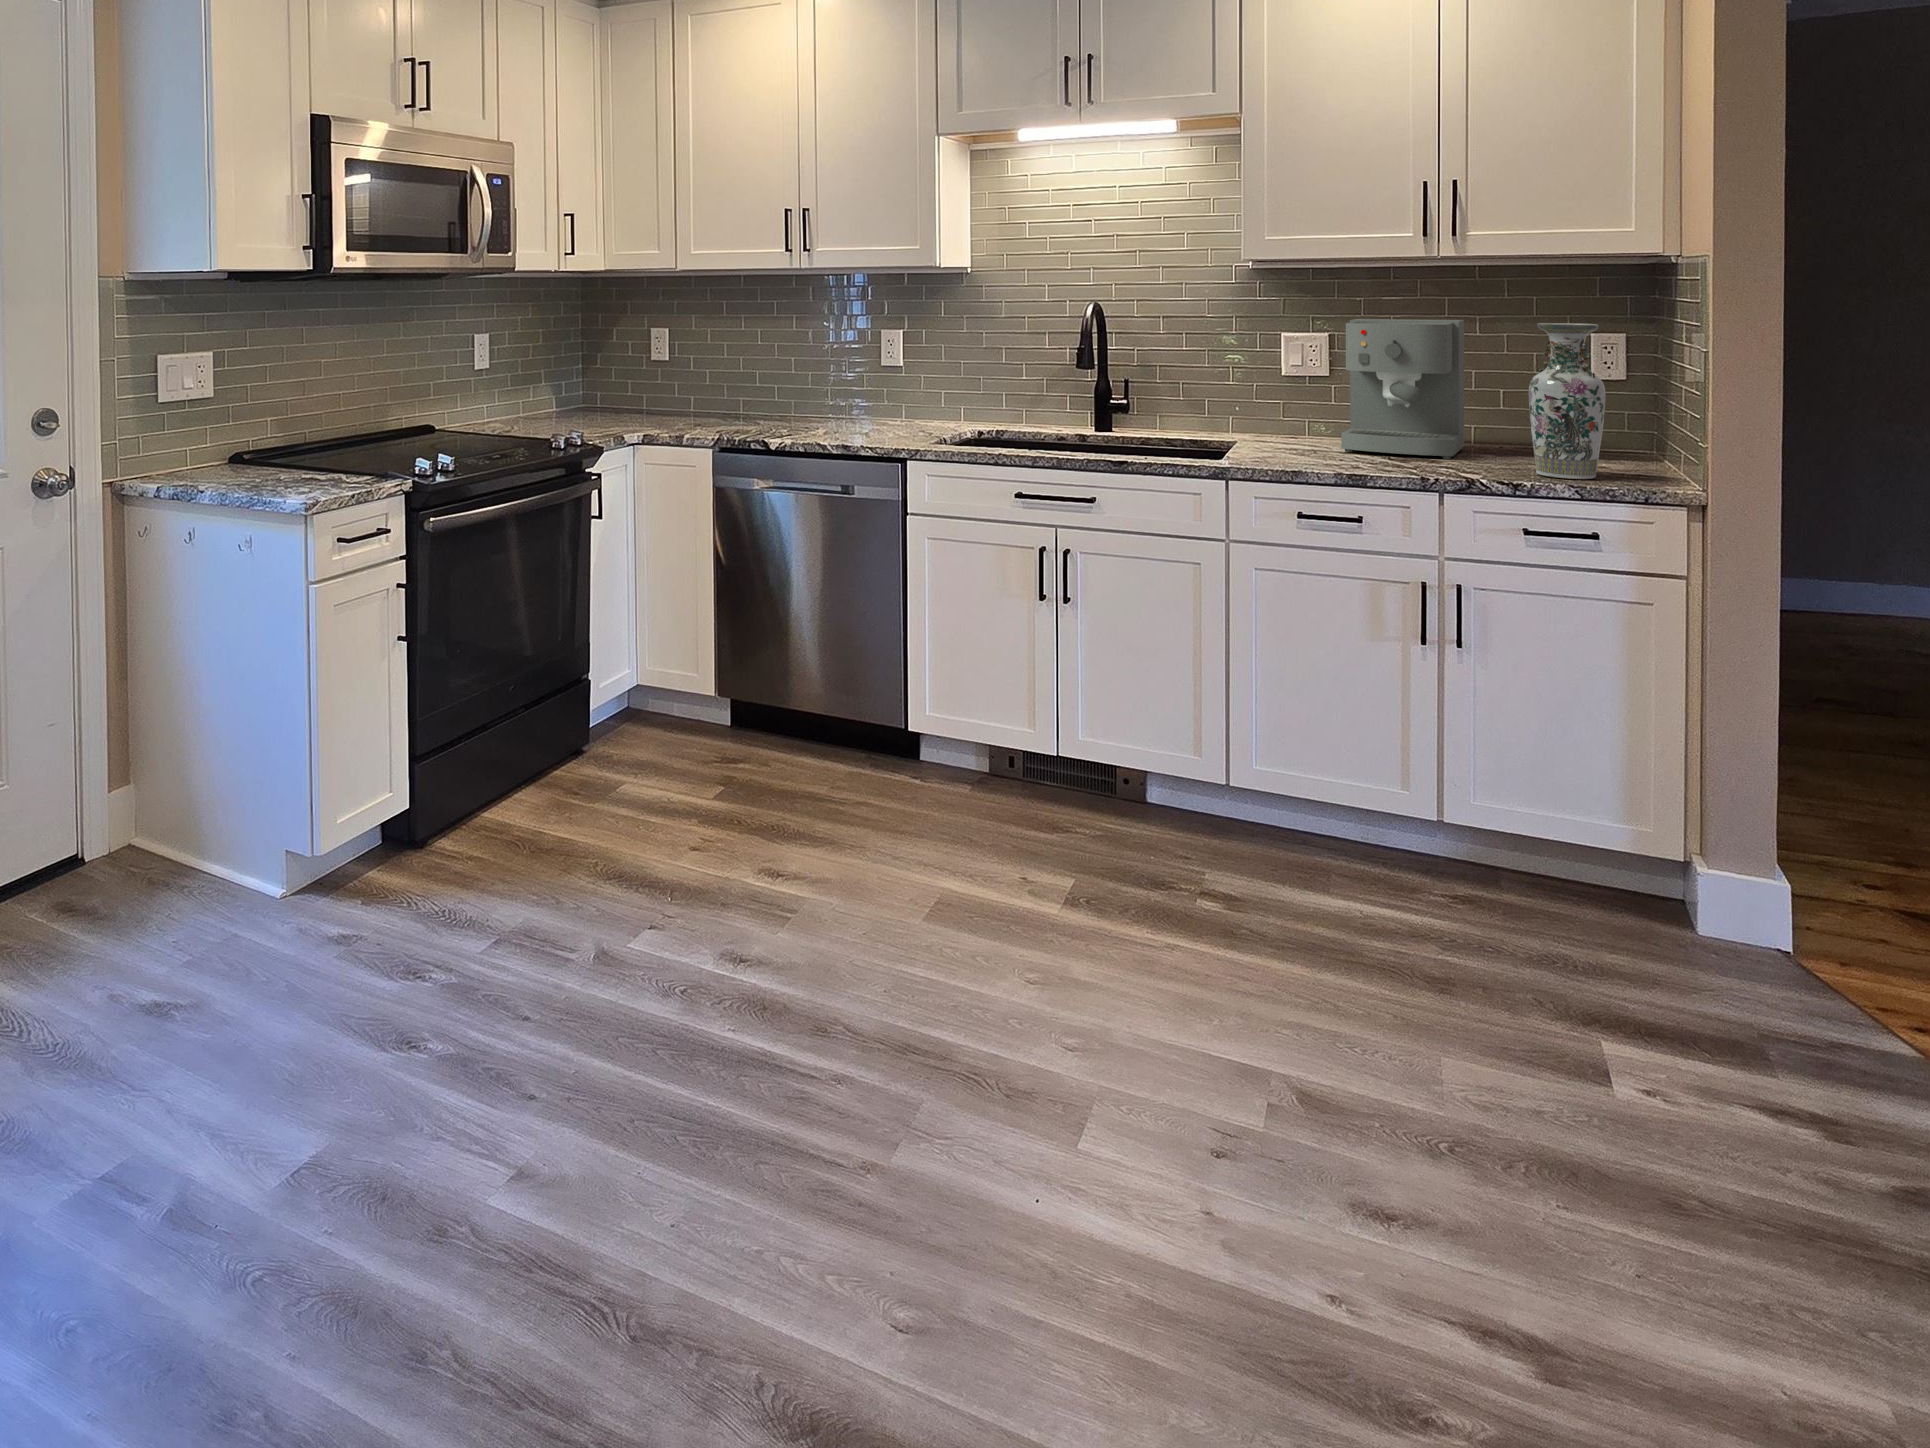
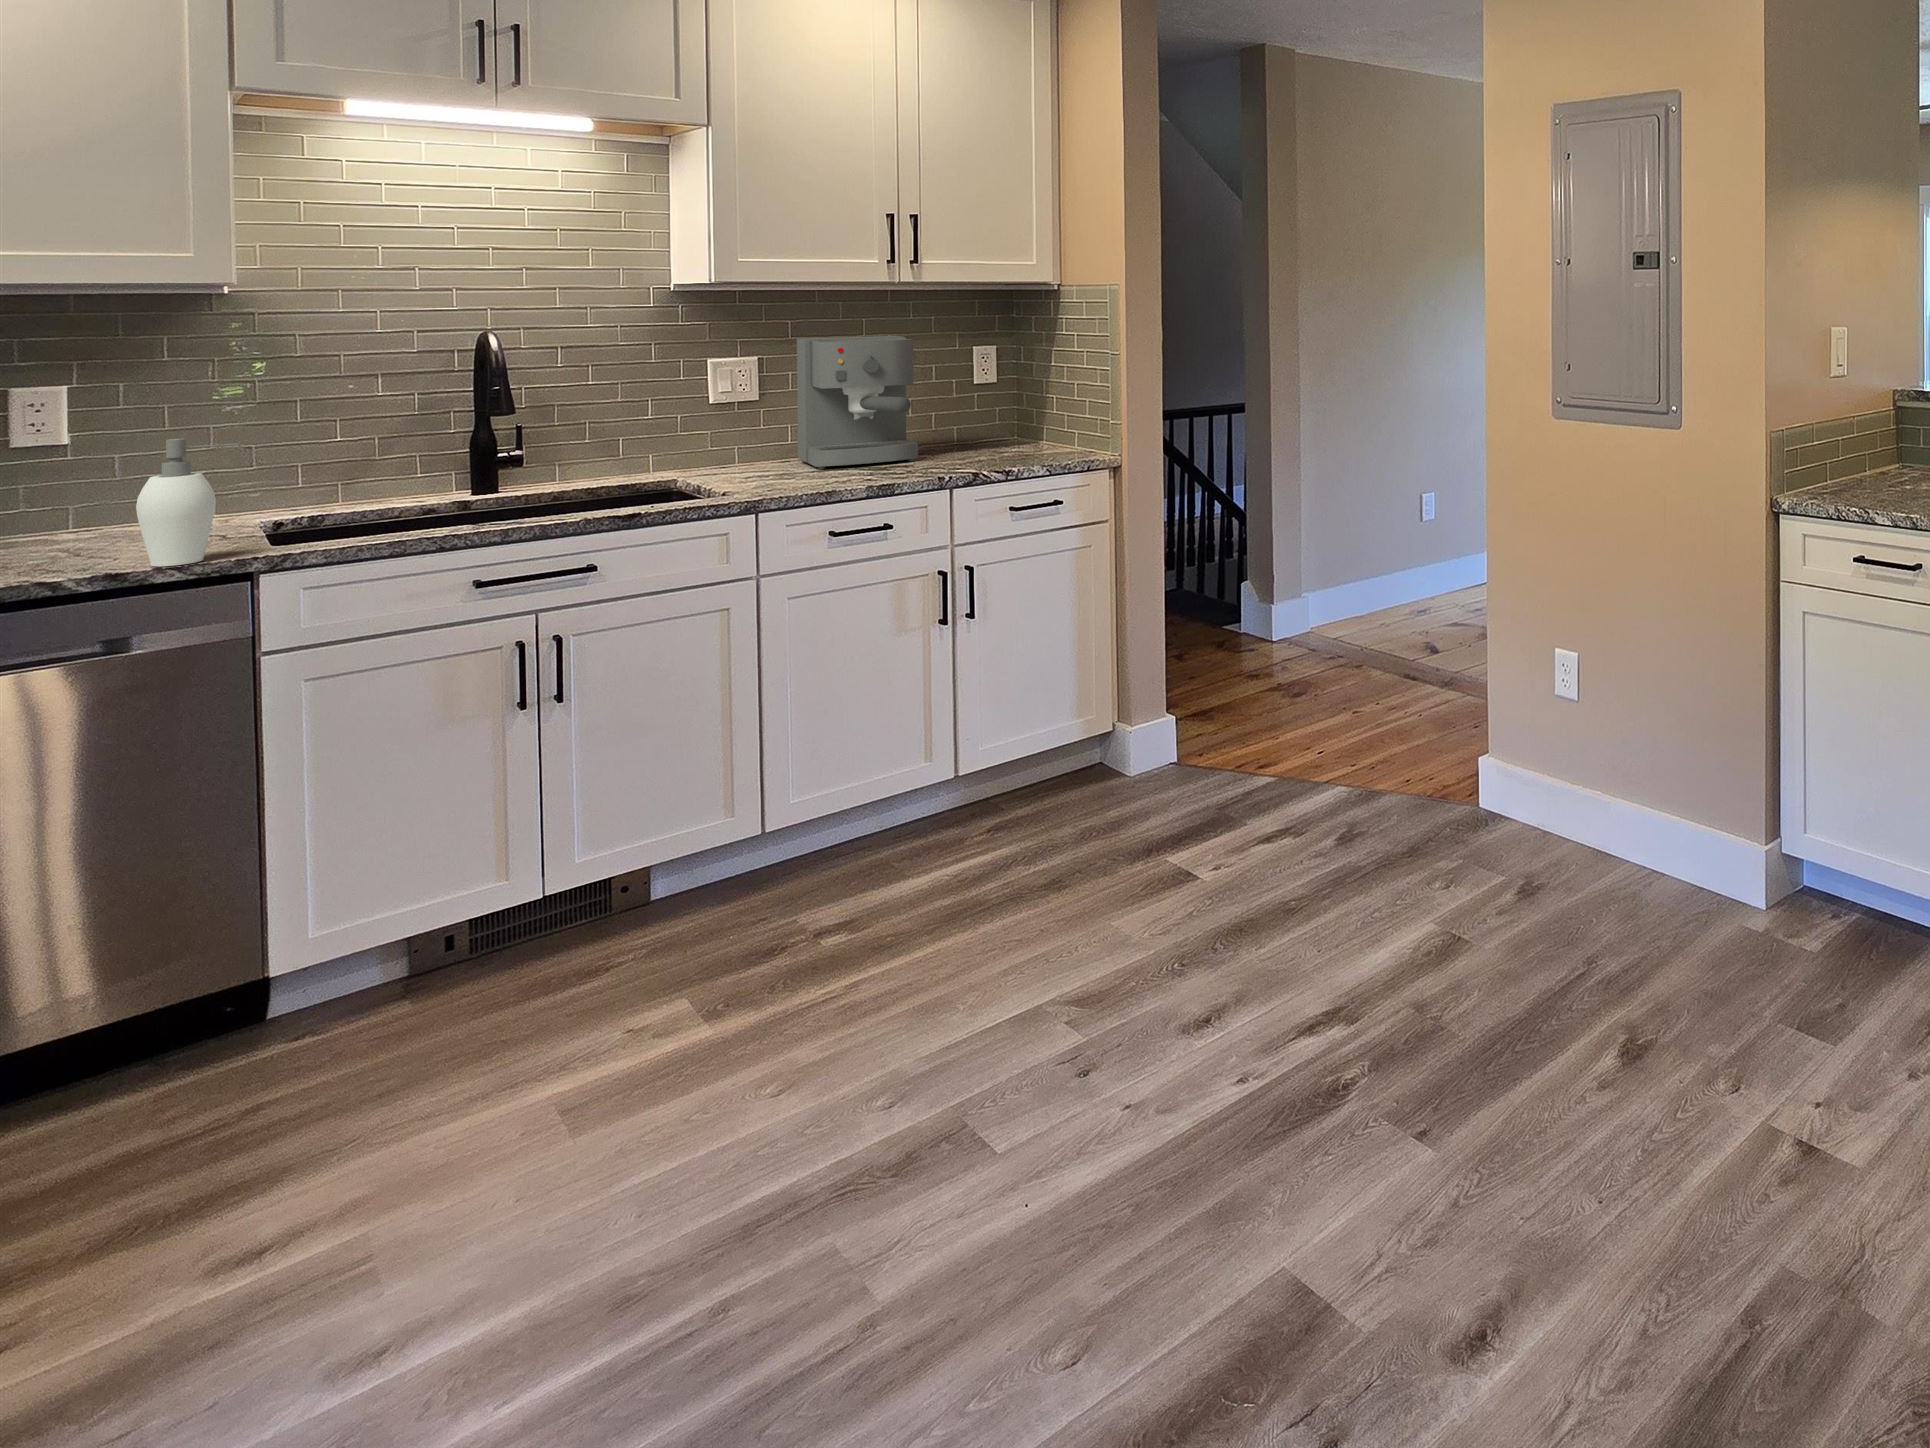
vase: present [1529,323,1605,479] -> none [998,334,1052,460]
soap dispenser: none [856,366,898,445] -> present [136,439,239,566]

